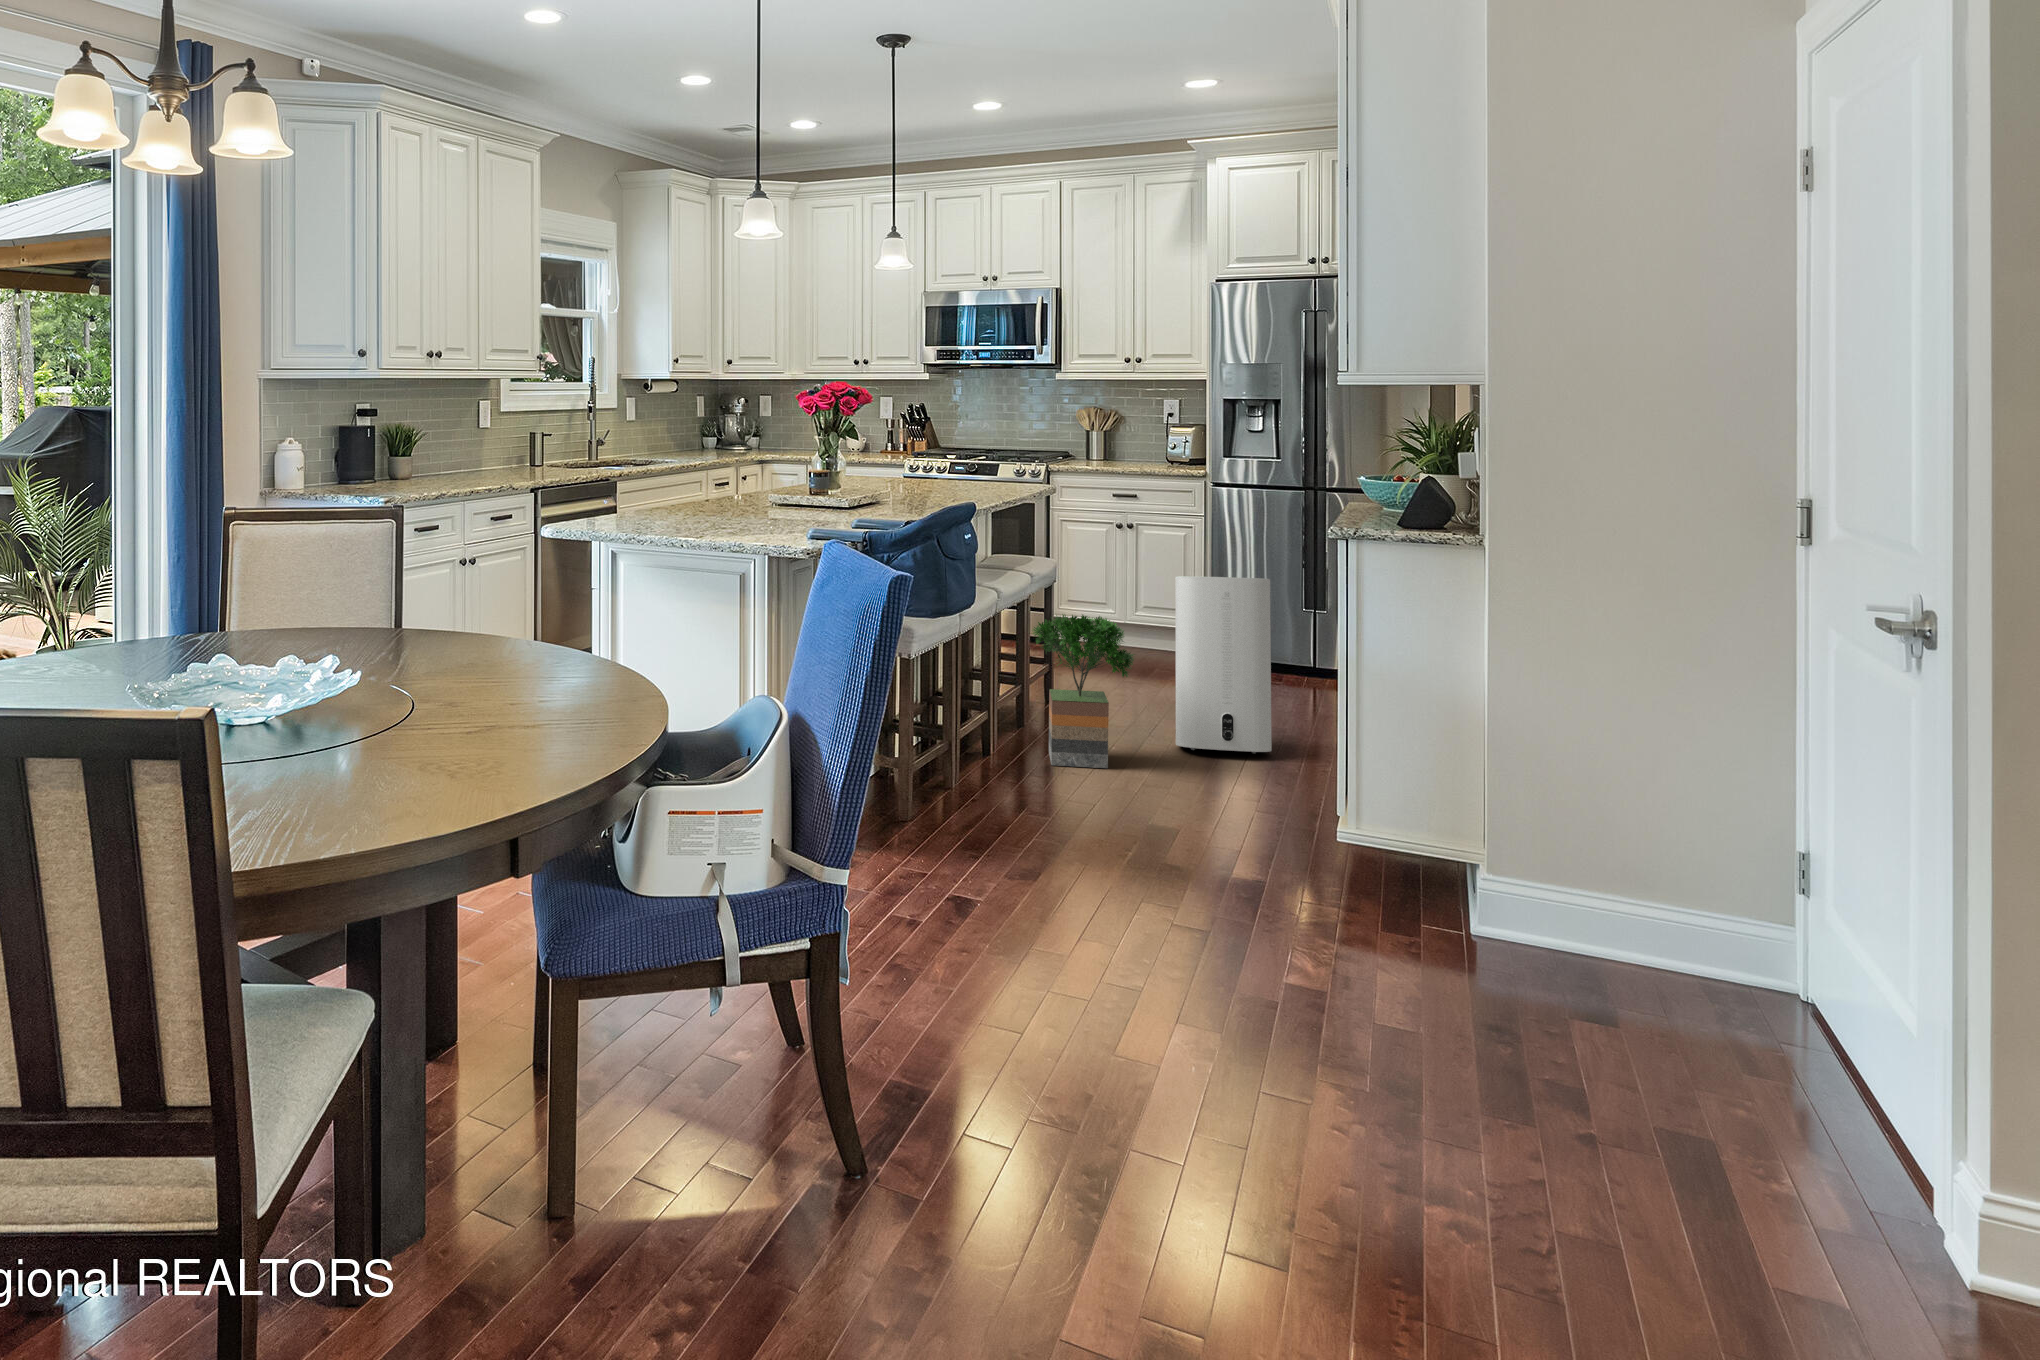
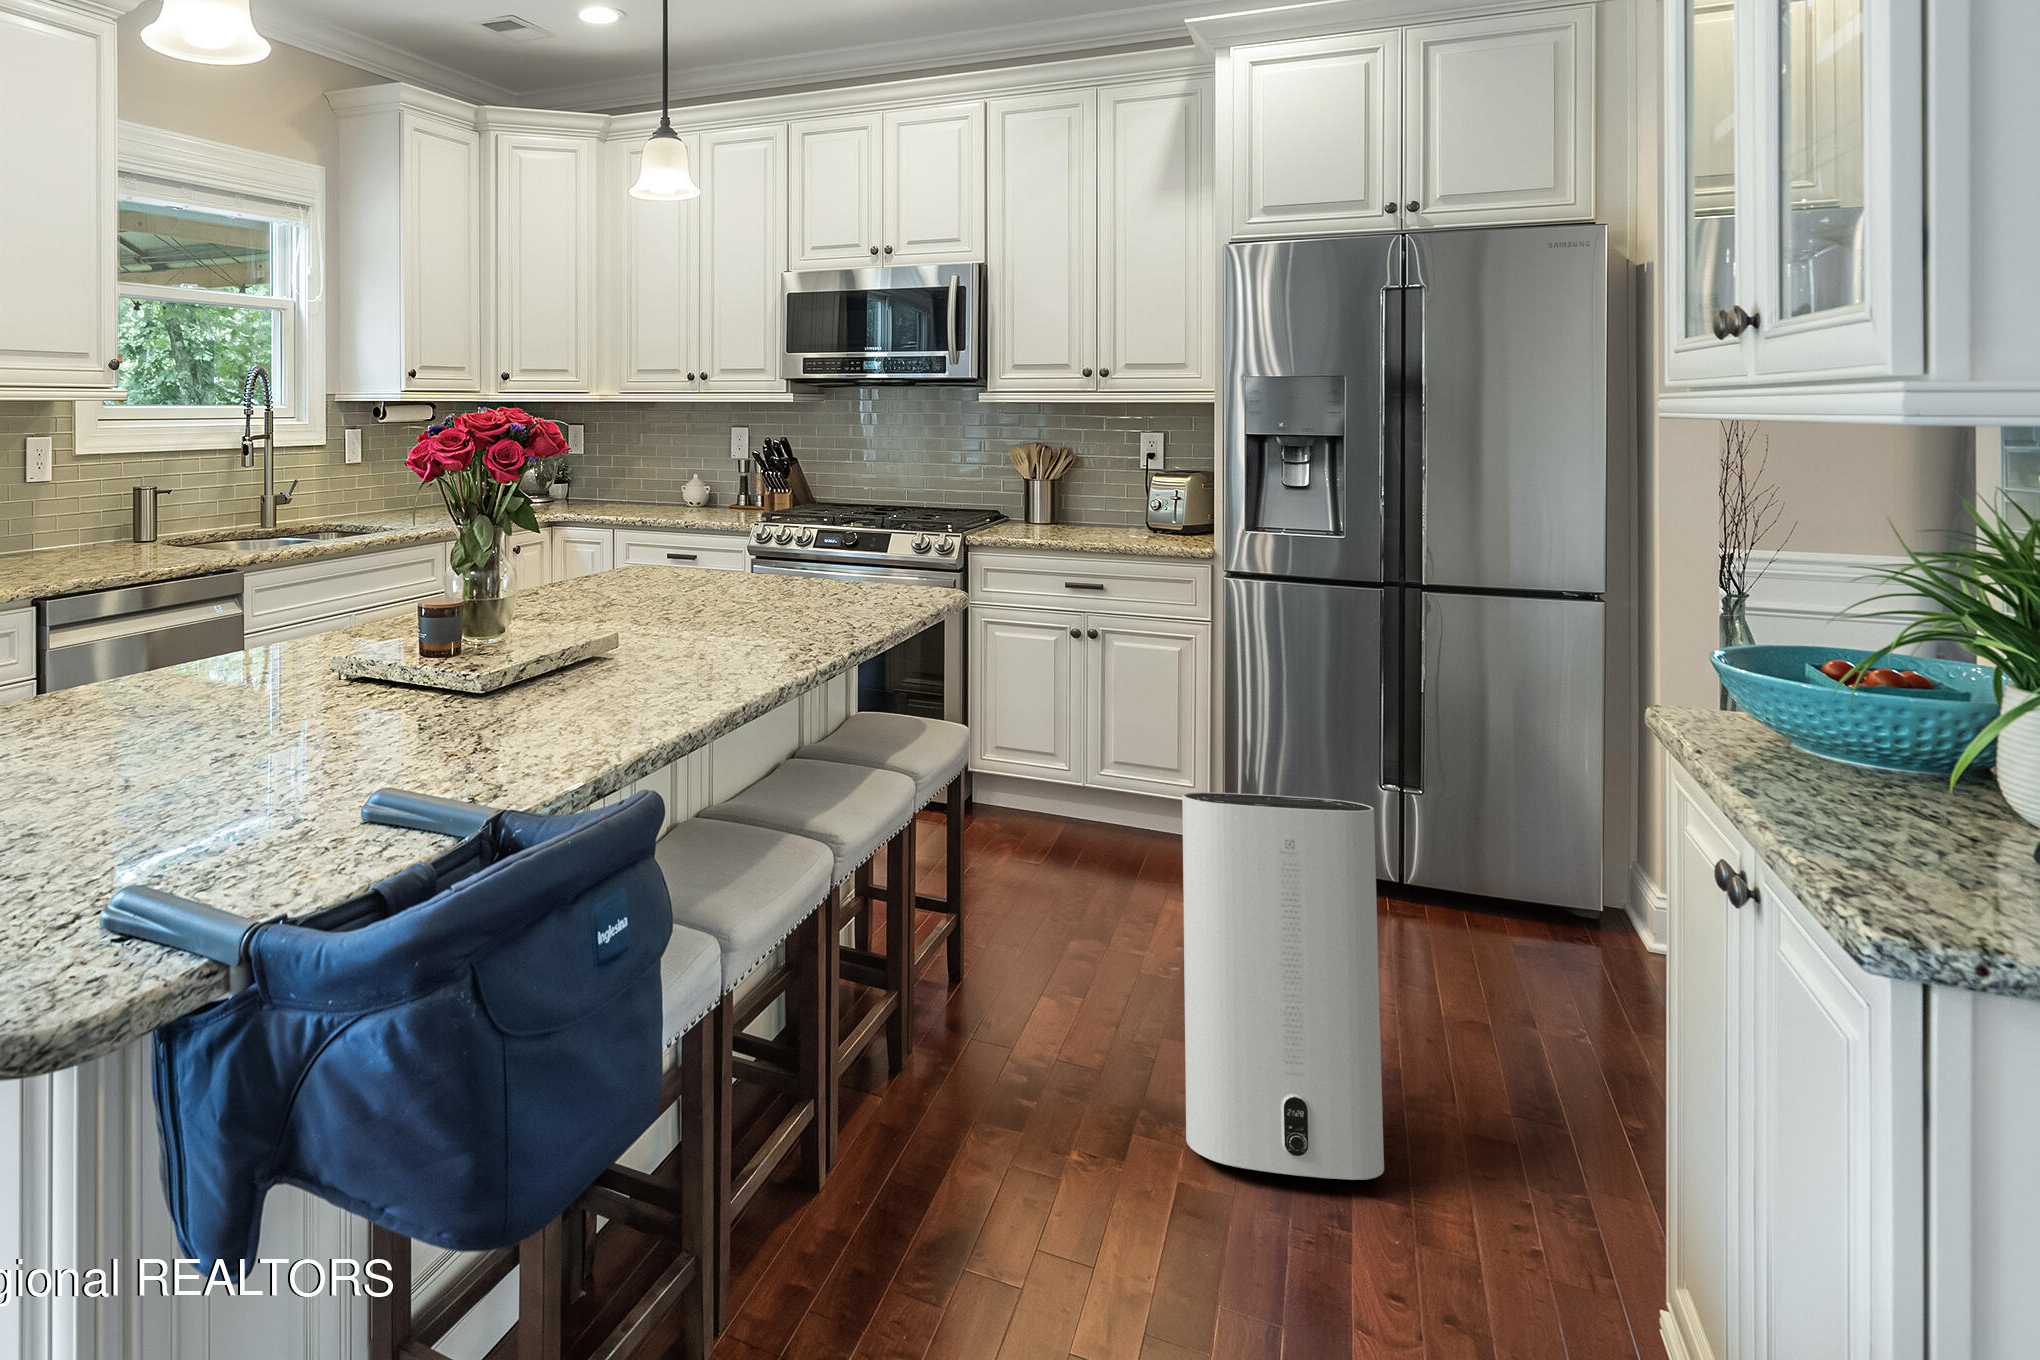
potted tree: present [1033,615,1134,768] -> none [889,885,1108,1240]

